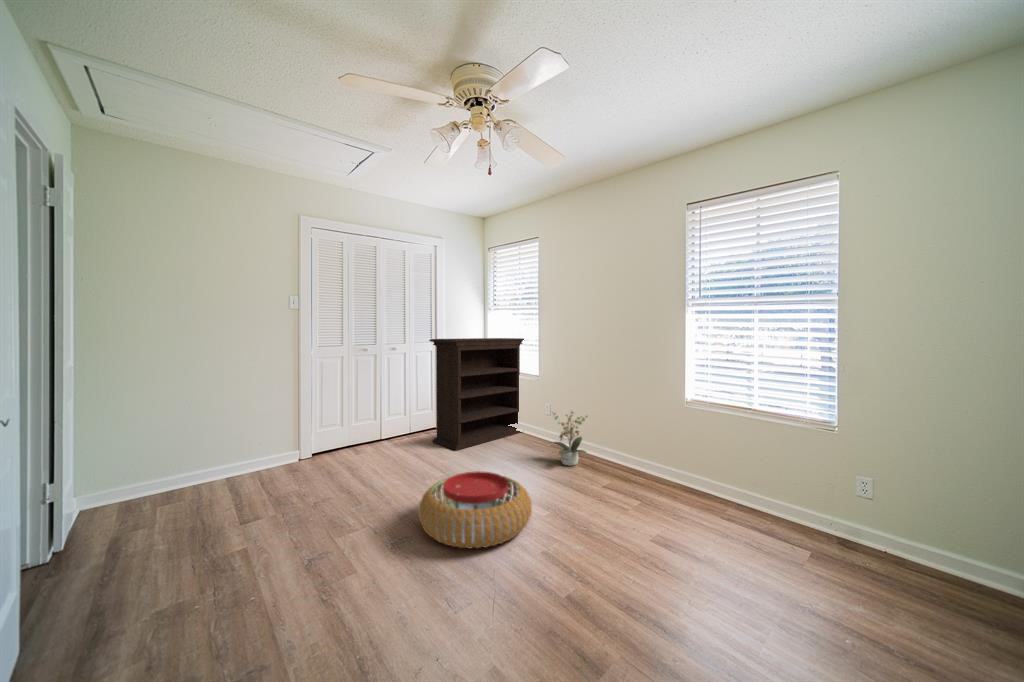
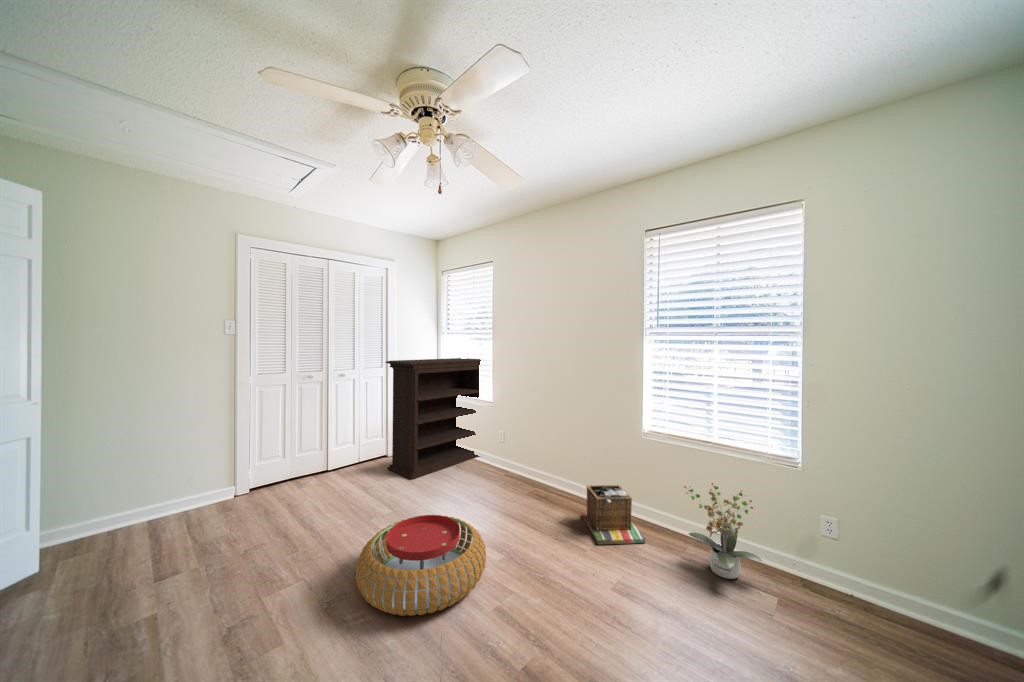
potted plant: present [554,411,587,466] -> present [684,483,762,579]
laundry basket: none [621,453,683,505] -> present [582,485,645,545]

